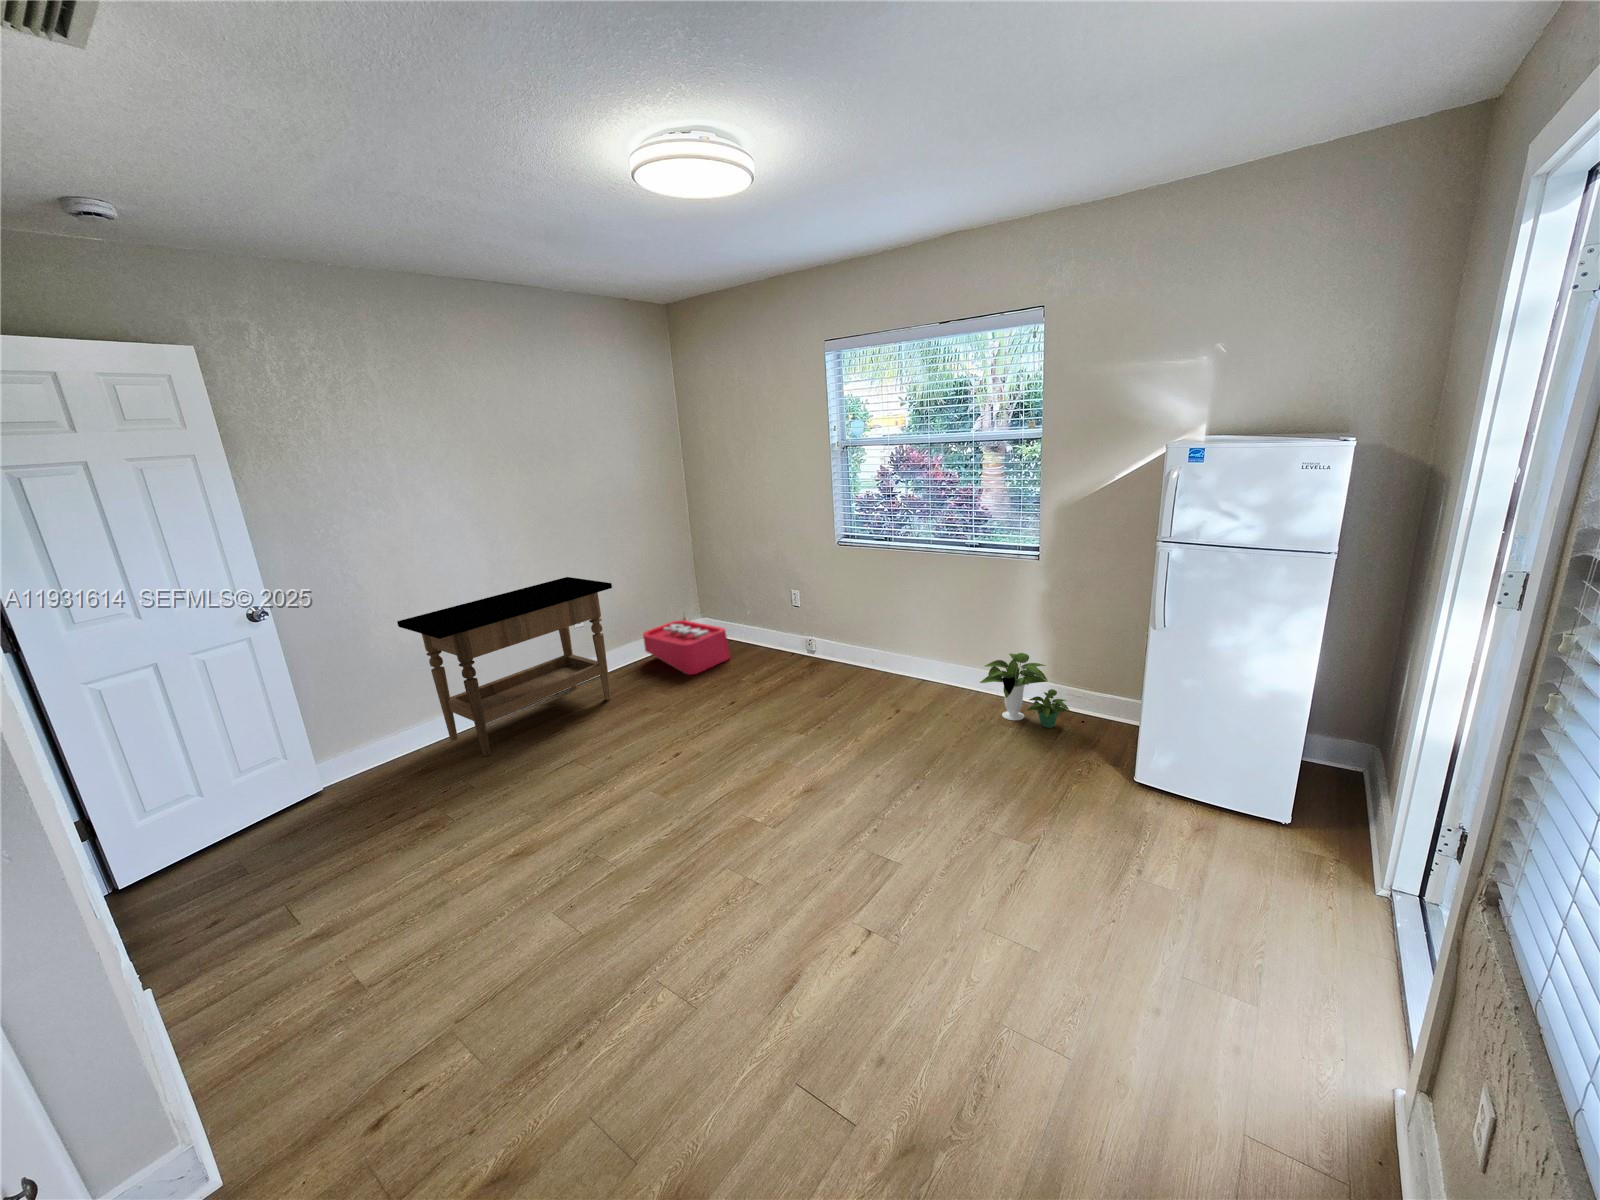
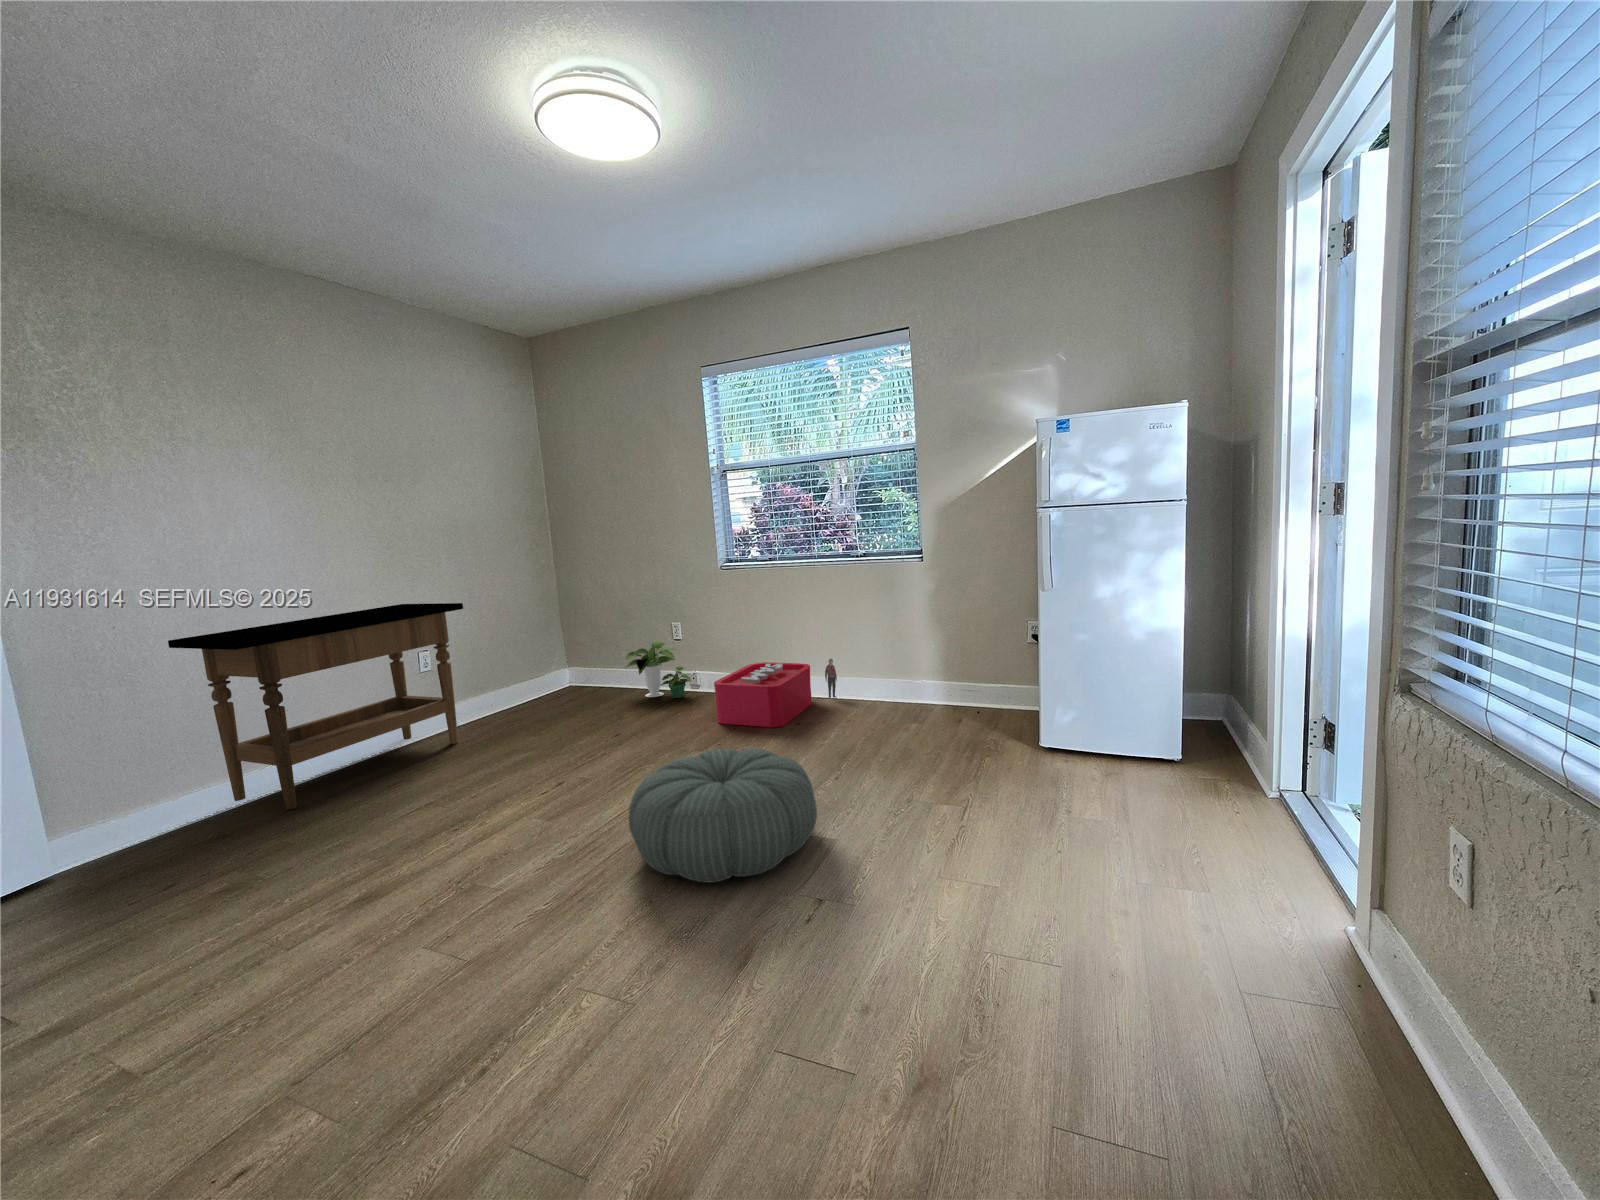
storage bin: present [643,614,730,675] -> present [714,659,837,727]
potted plant: present [980,653,1069,728] -> present [625,641,691,698]
pouf: none [722,764,883,898] -> present [629,748,817,882]

